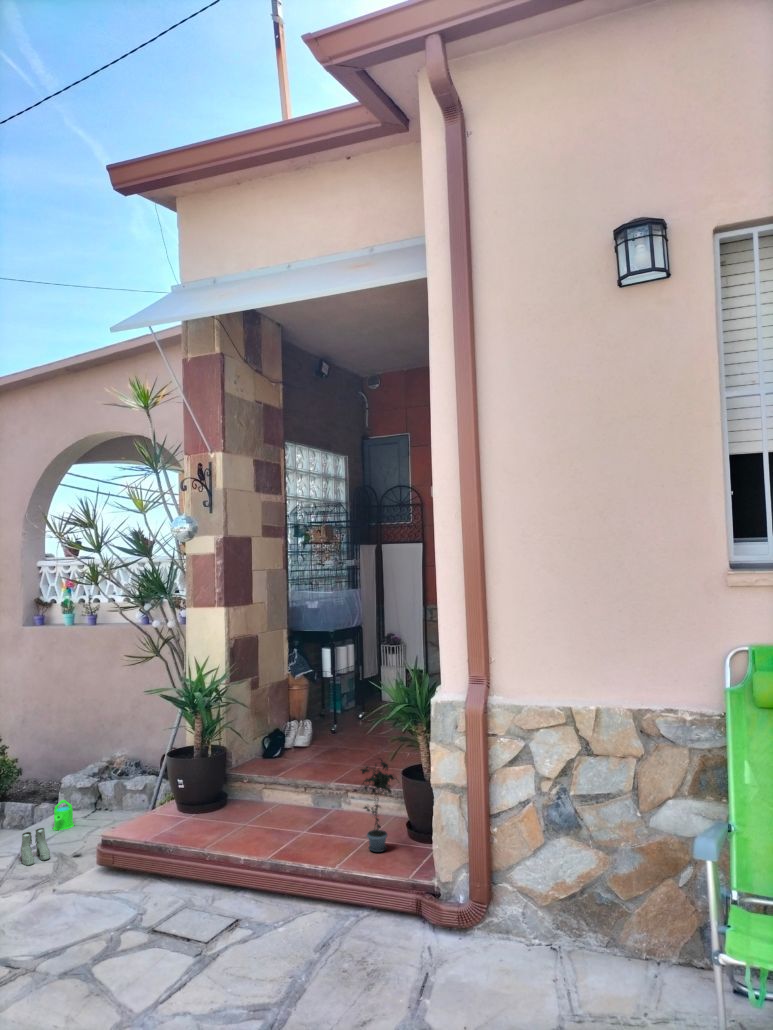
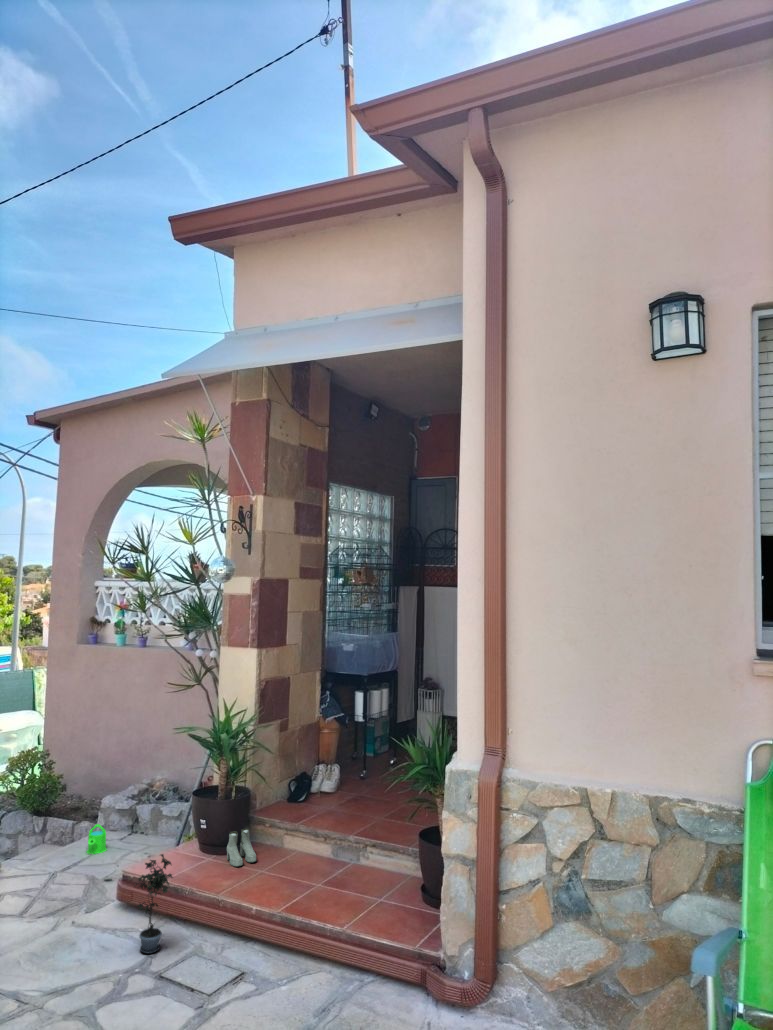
potted plant: present [361,760,399,852] -> present [136,854,173,953]
boots: present [21,828,50,866] -> present [227,828,256,867]

